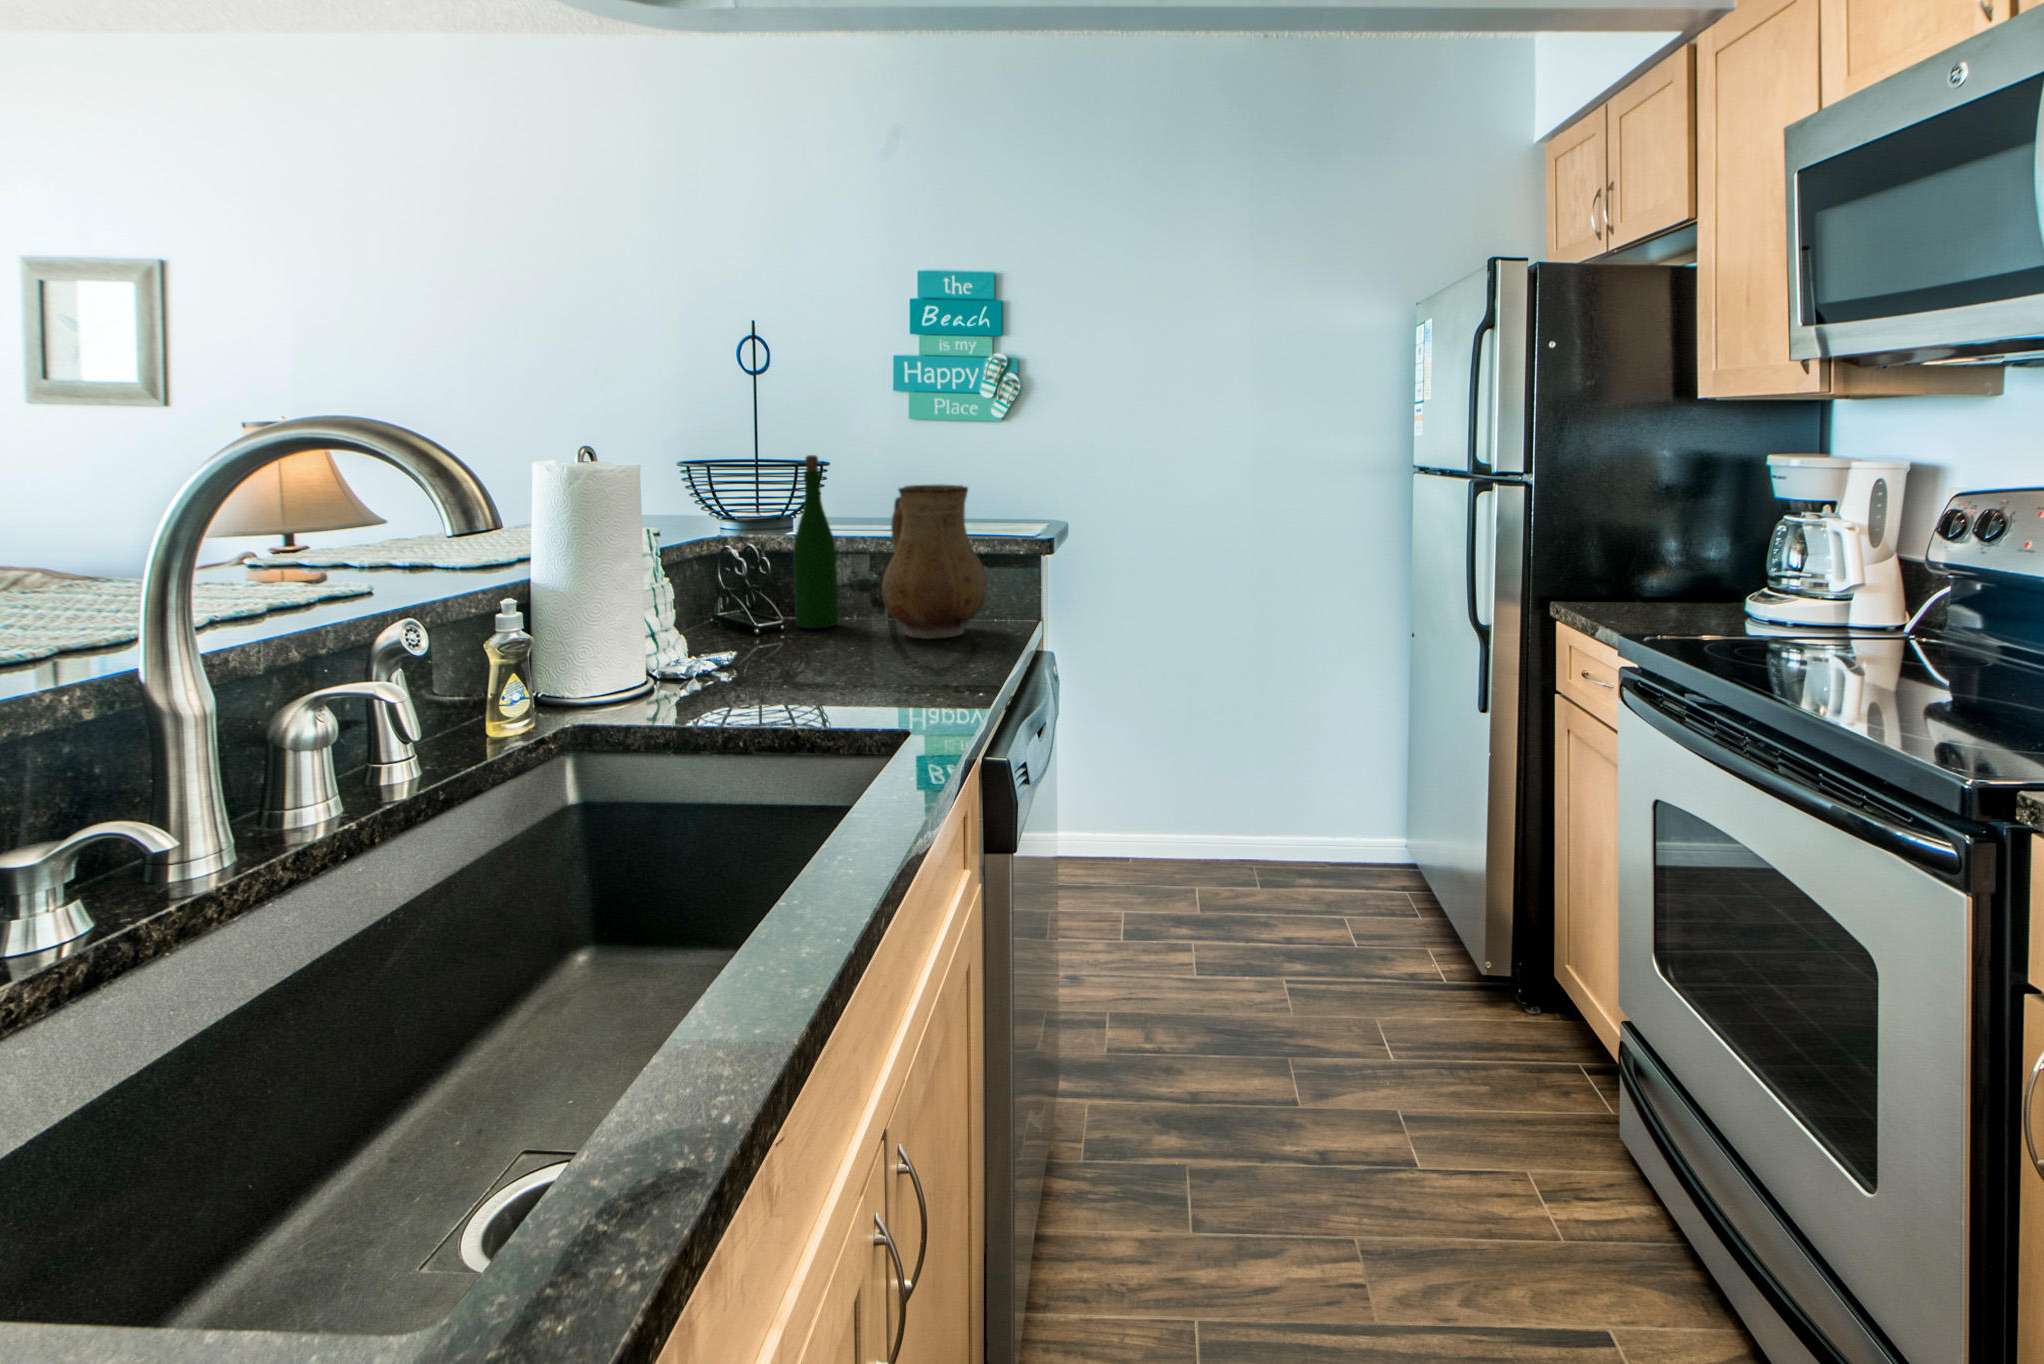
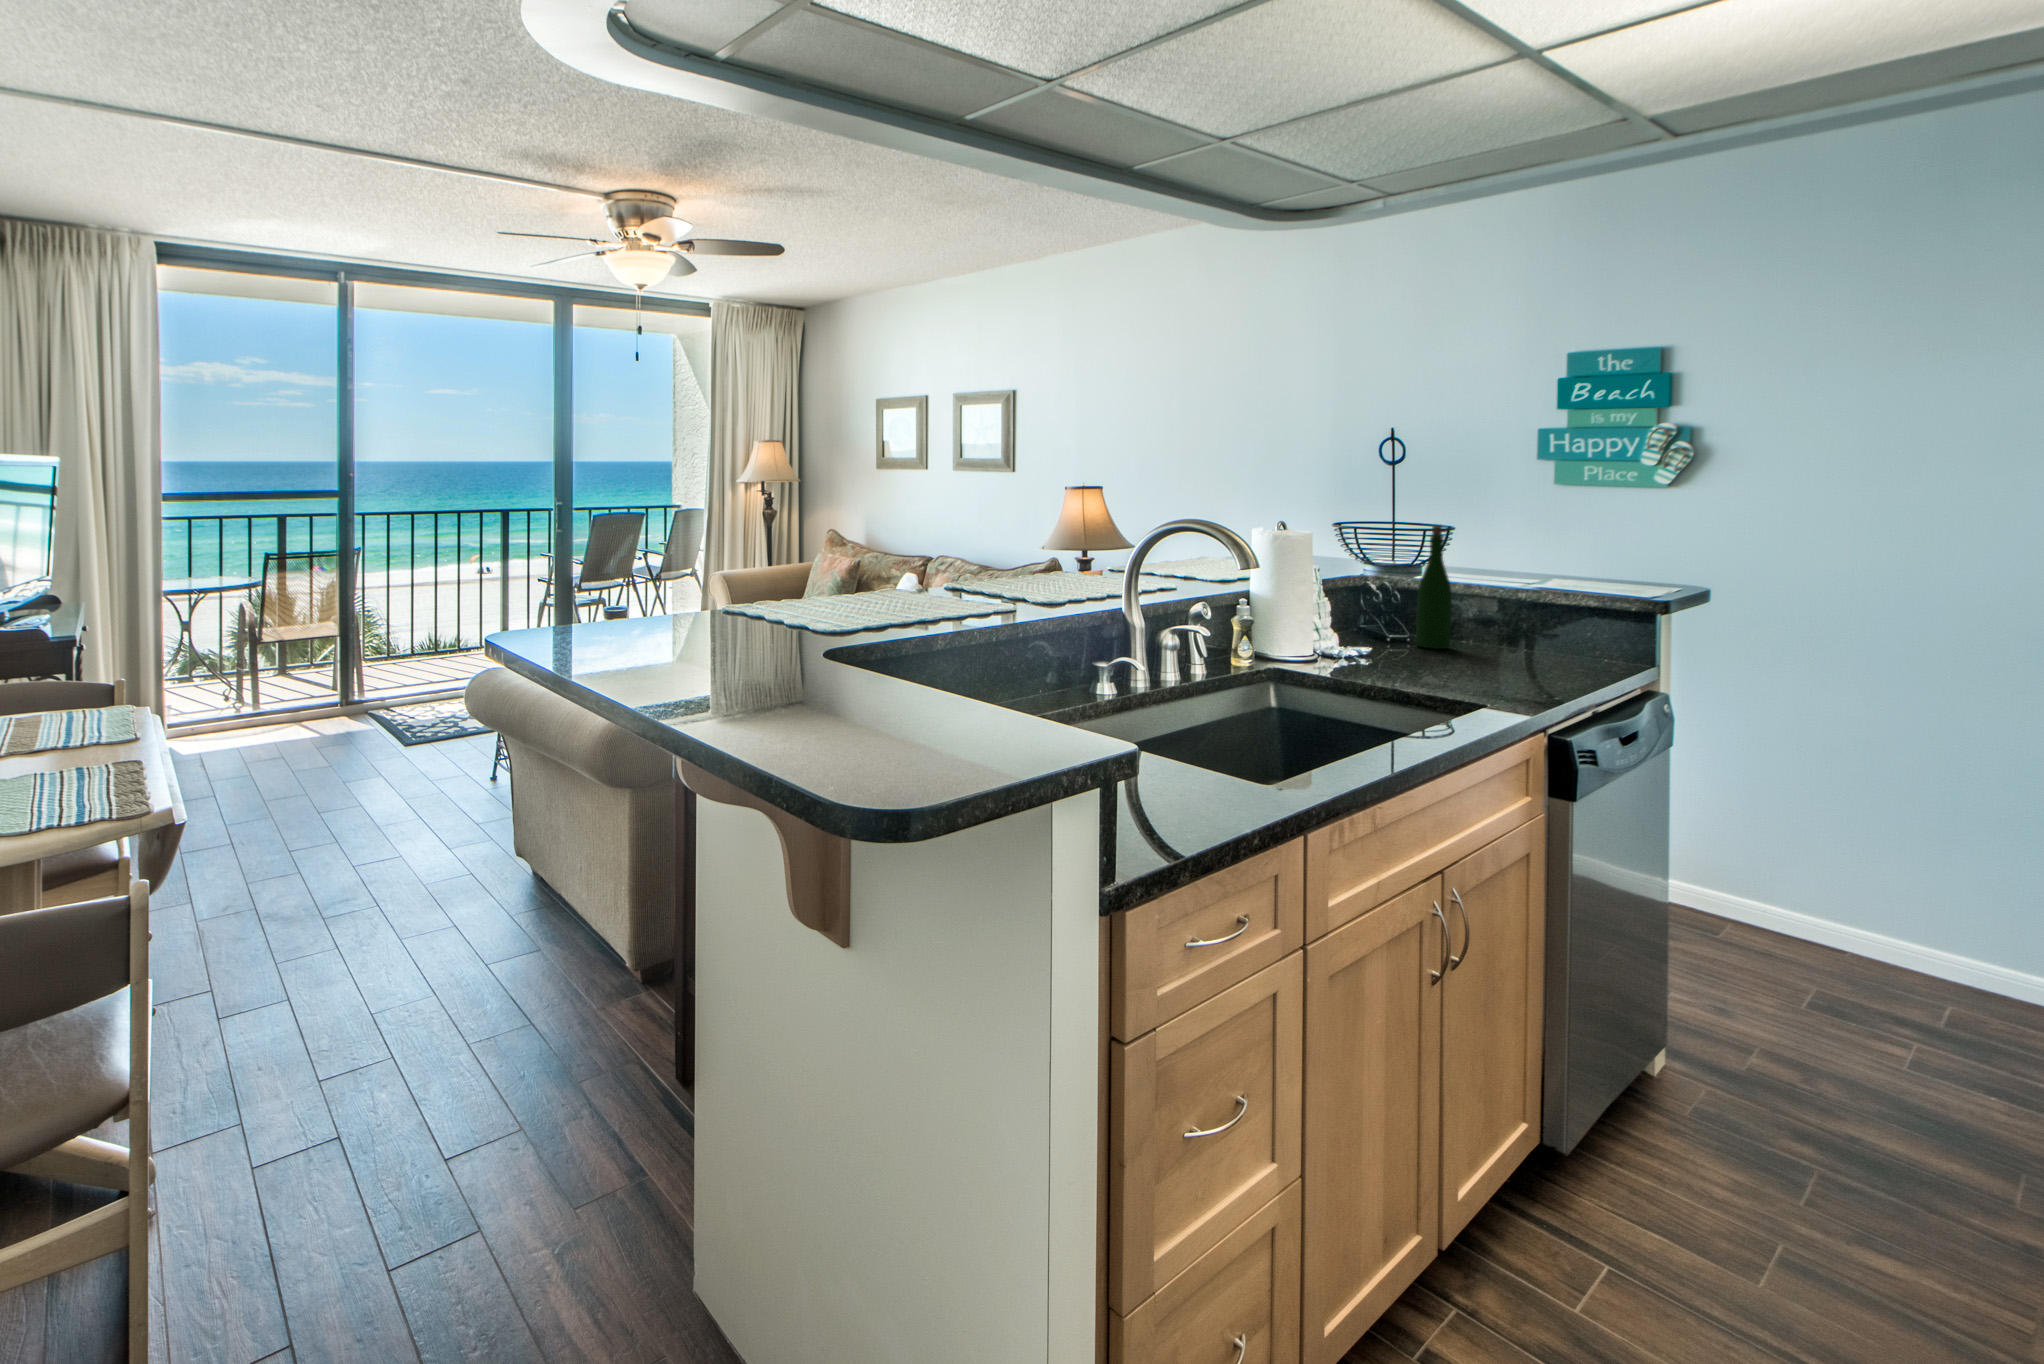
ceramic pitcher: present [882,484,987,639] -> none [1486,552,1583,667]

